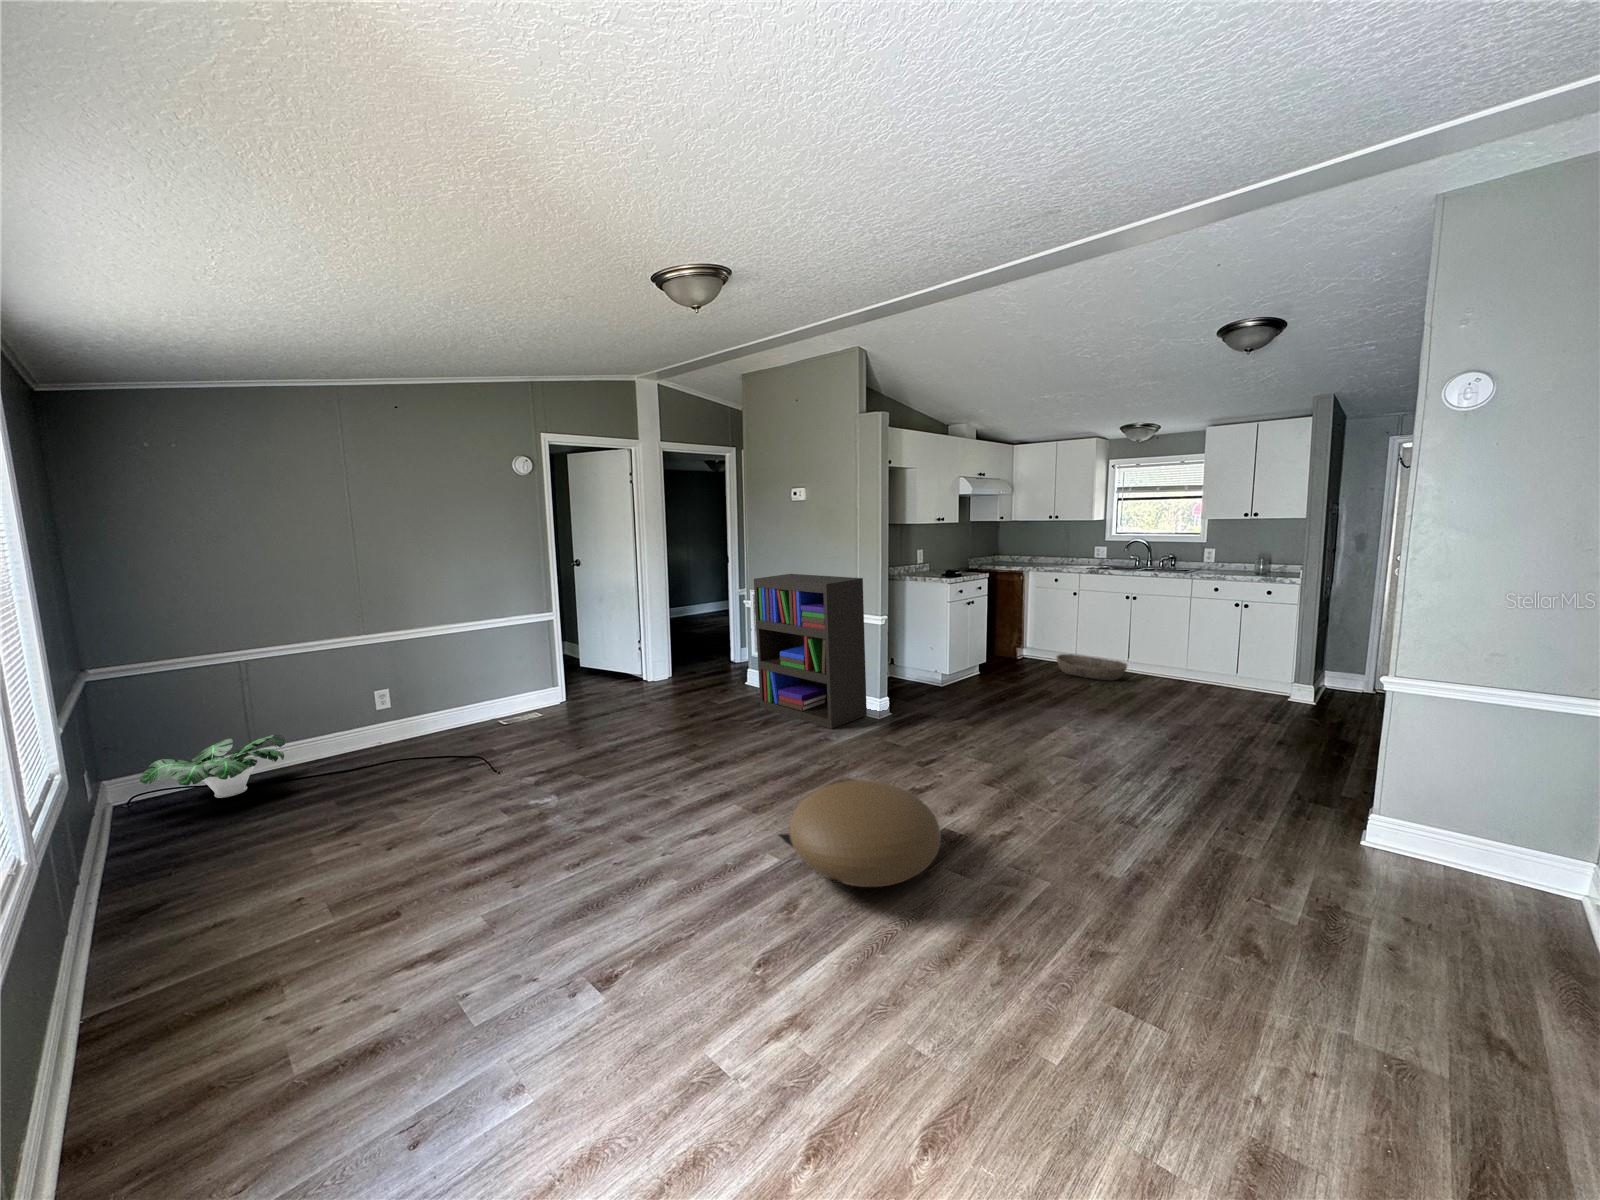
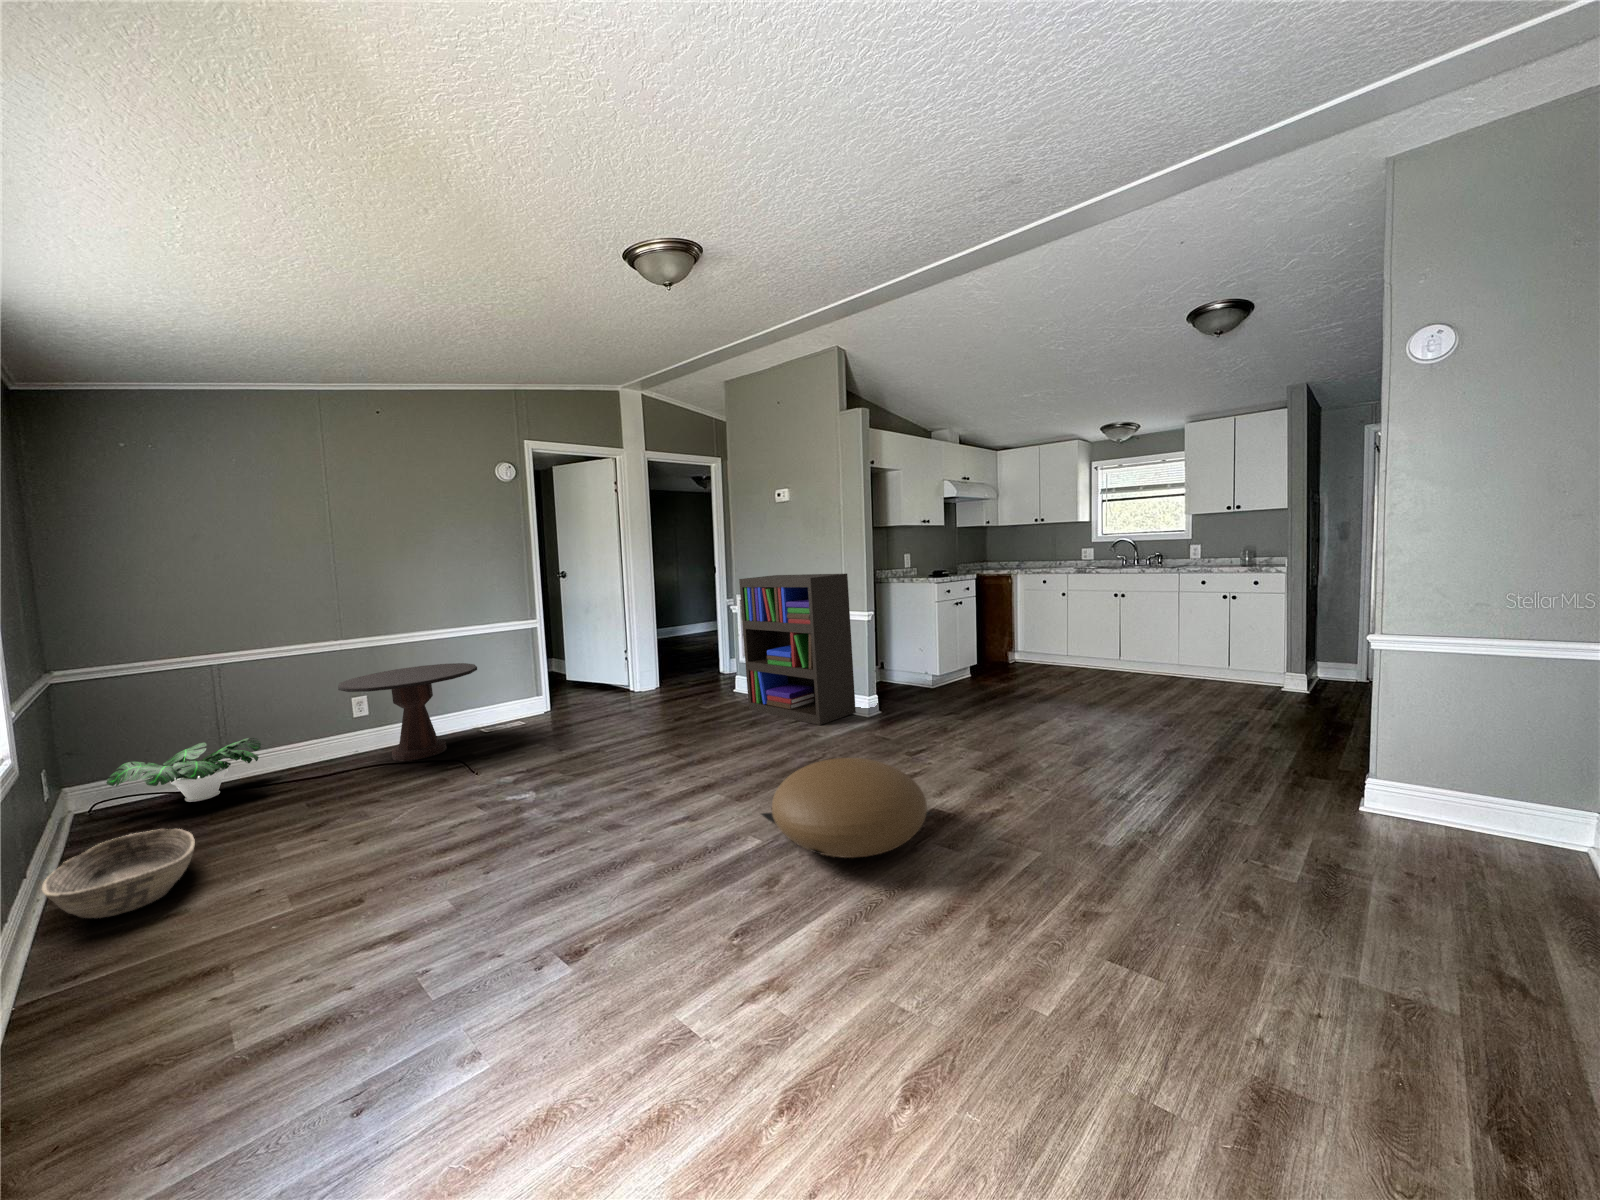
basket: present [1056,654,1127,680] -> present [42,829,195,918]
side table: none [359,659,494,758] -> present [338,663,477,761]

